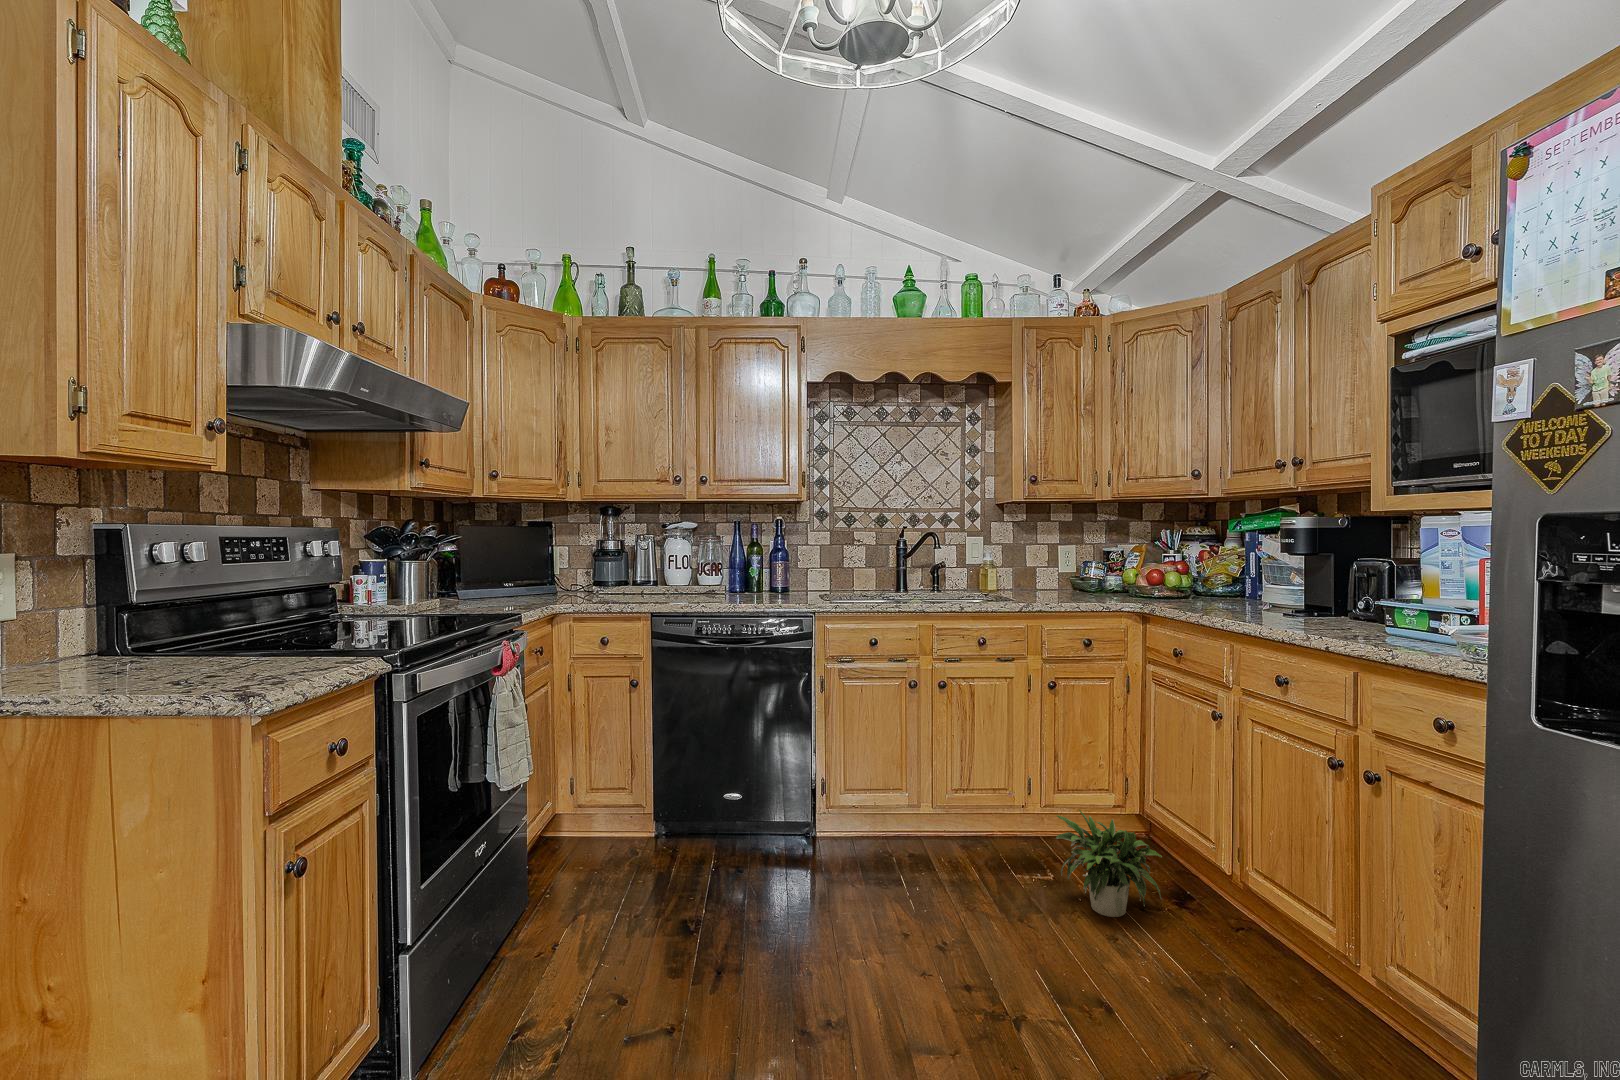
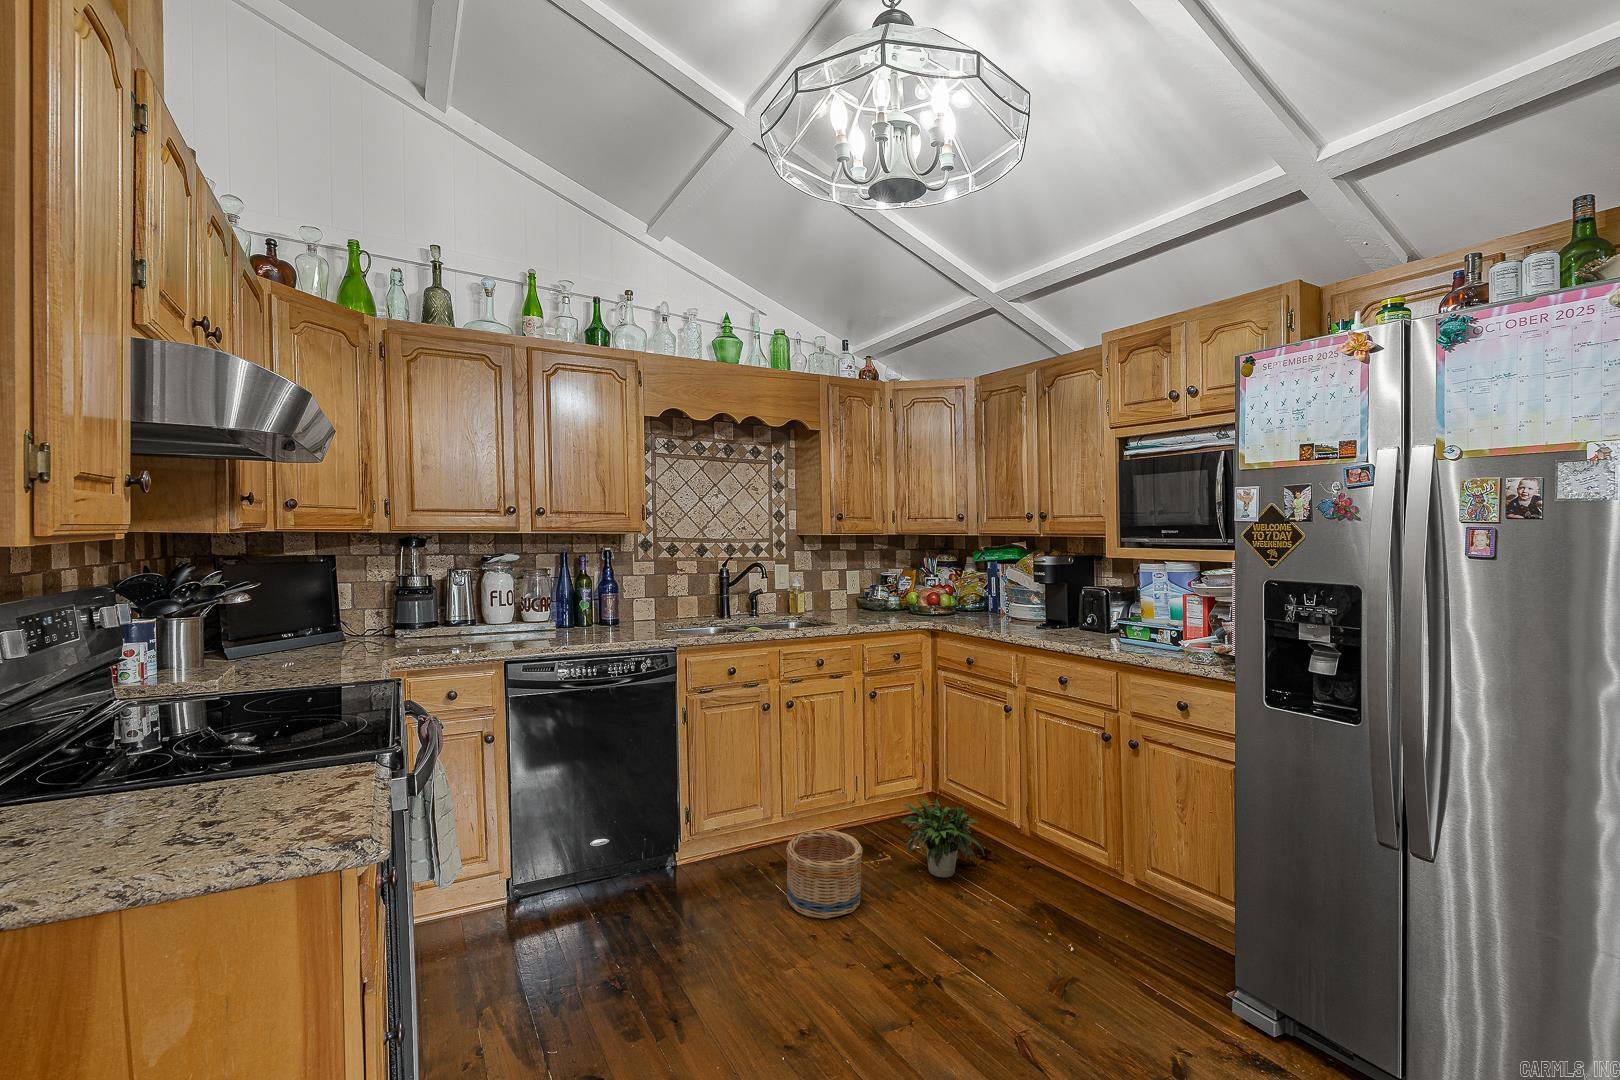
basket: none [898,826,987,926] -> present [786,830,863,919]

